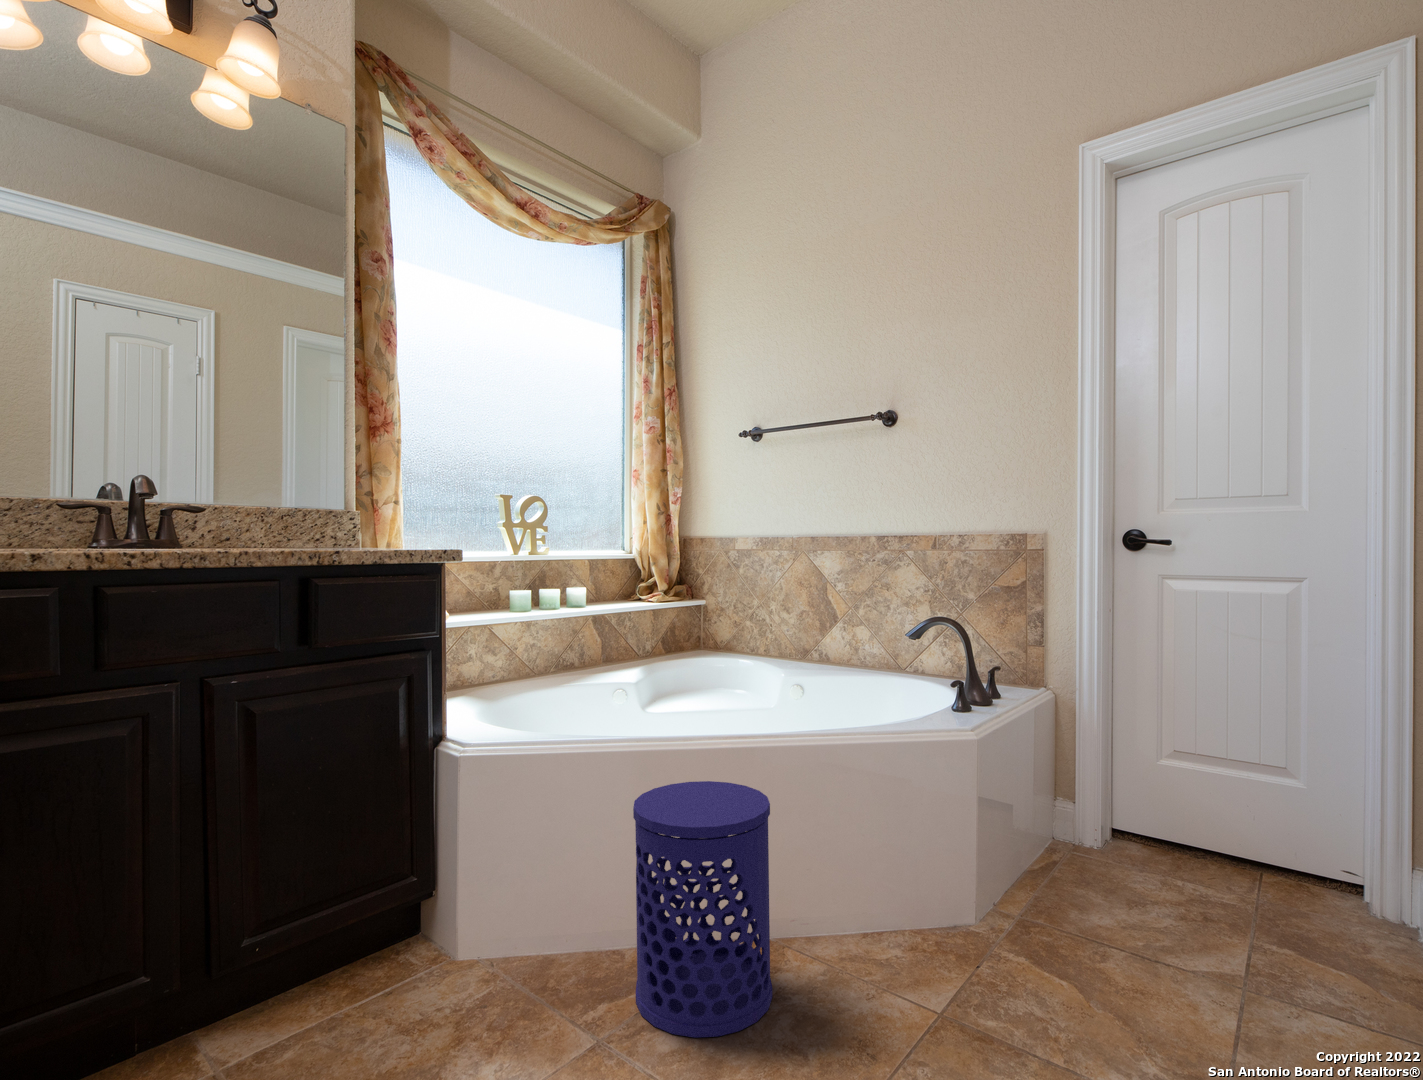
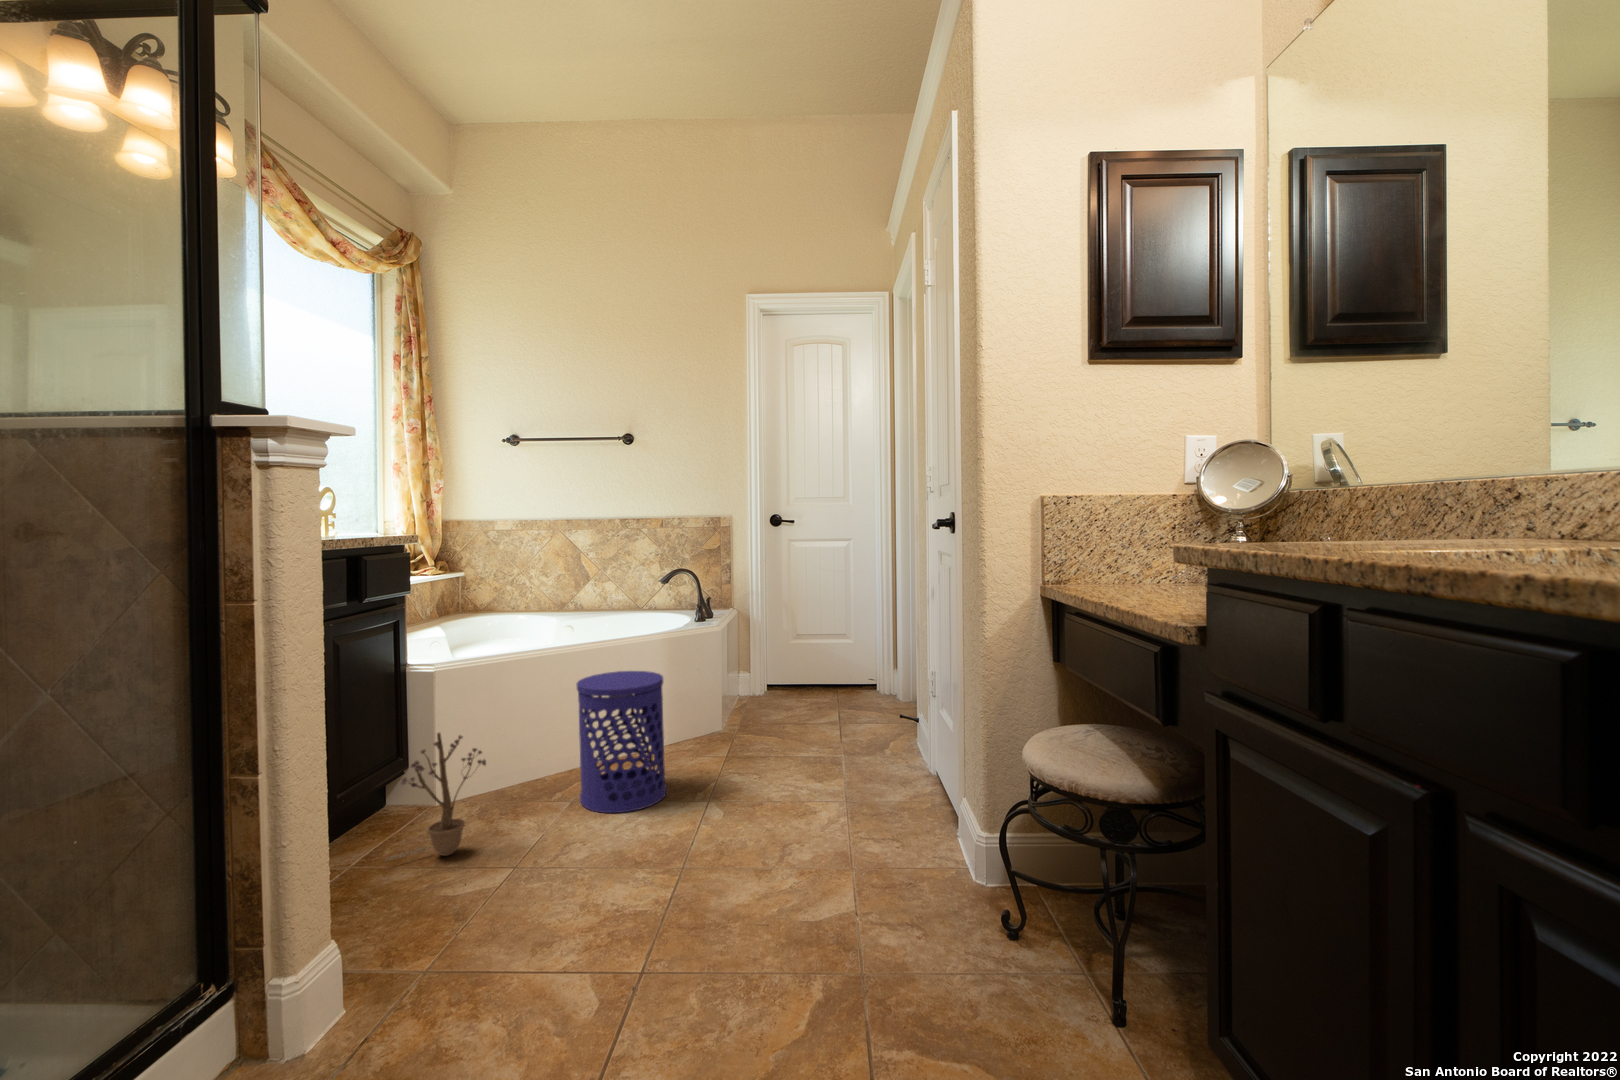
decorative plant: none [359,835,477,1012] -> present [390,732,486,859]

